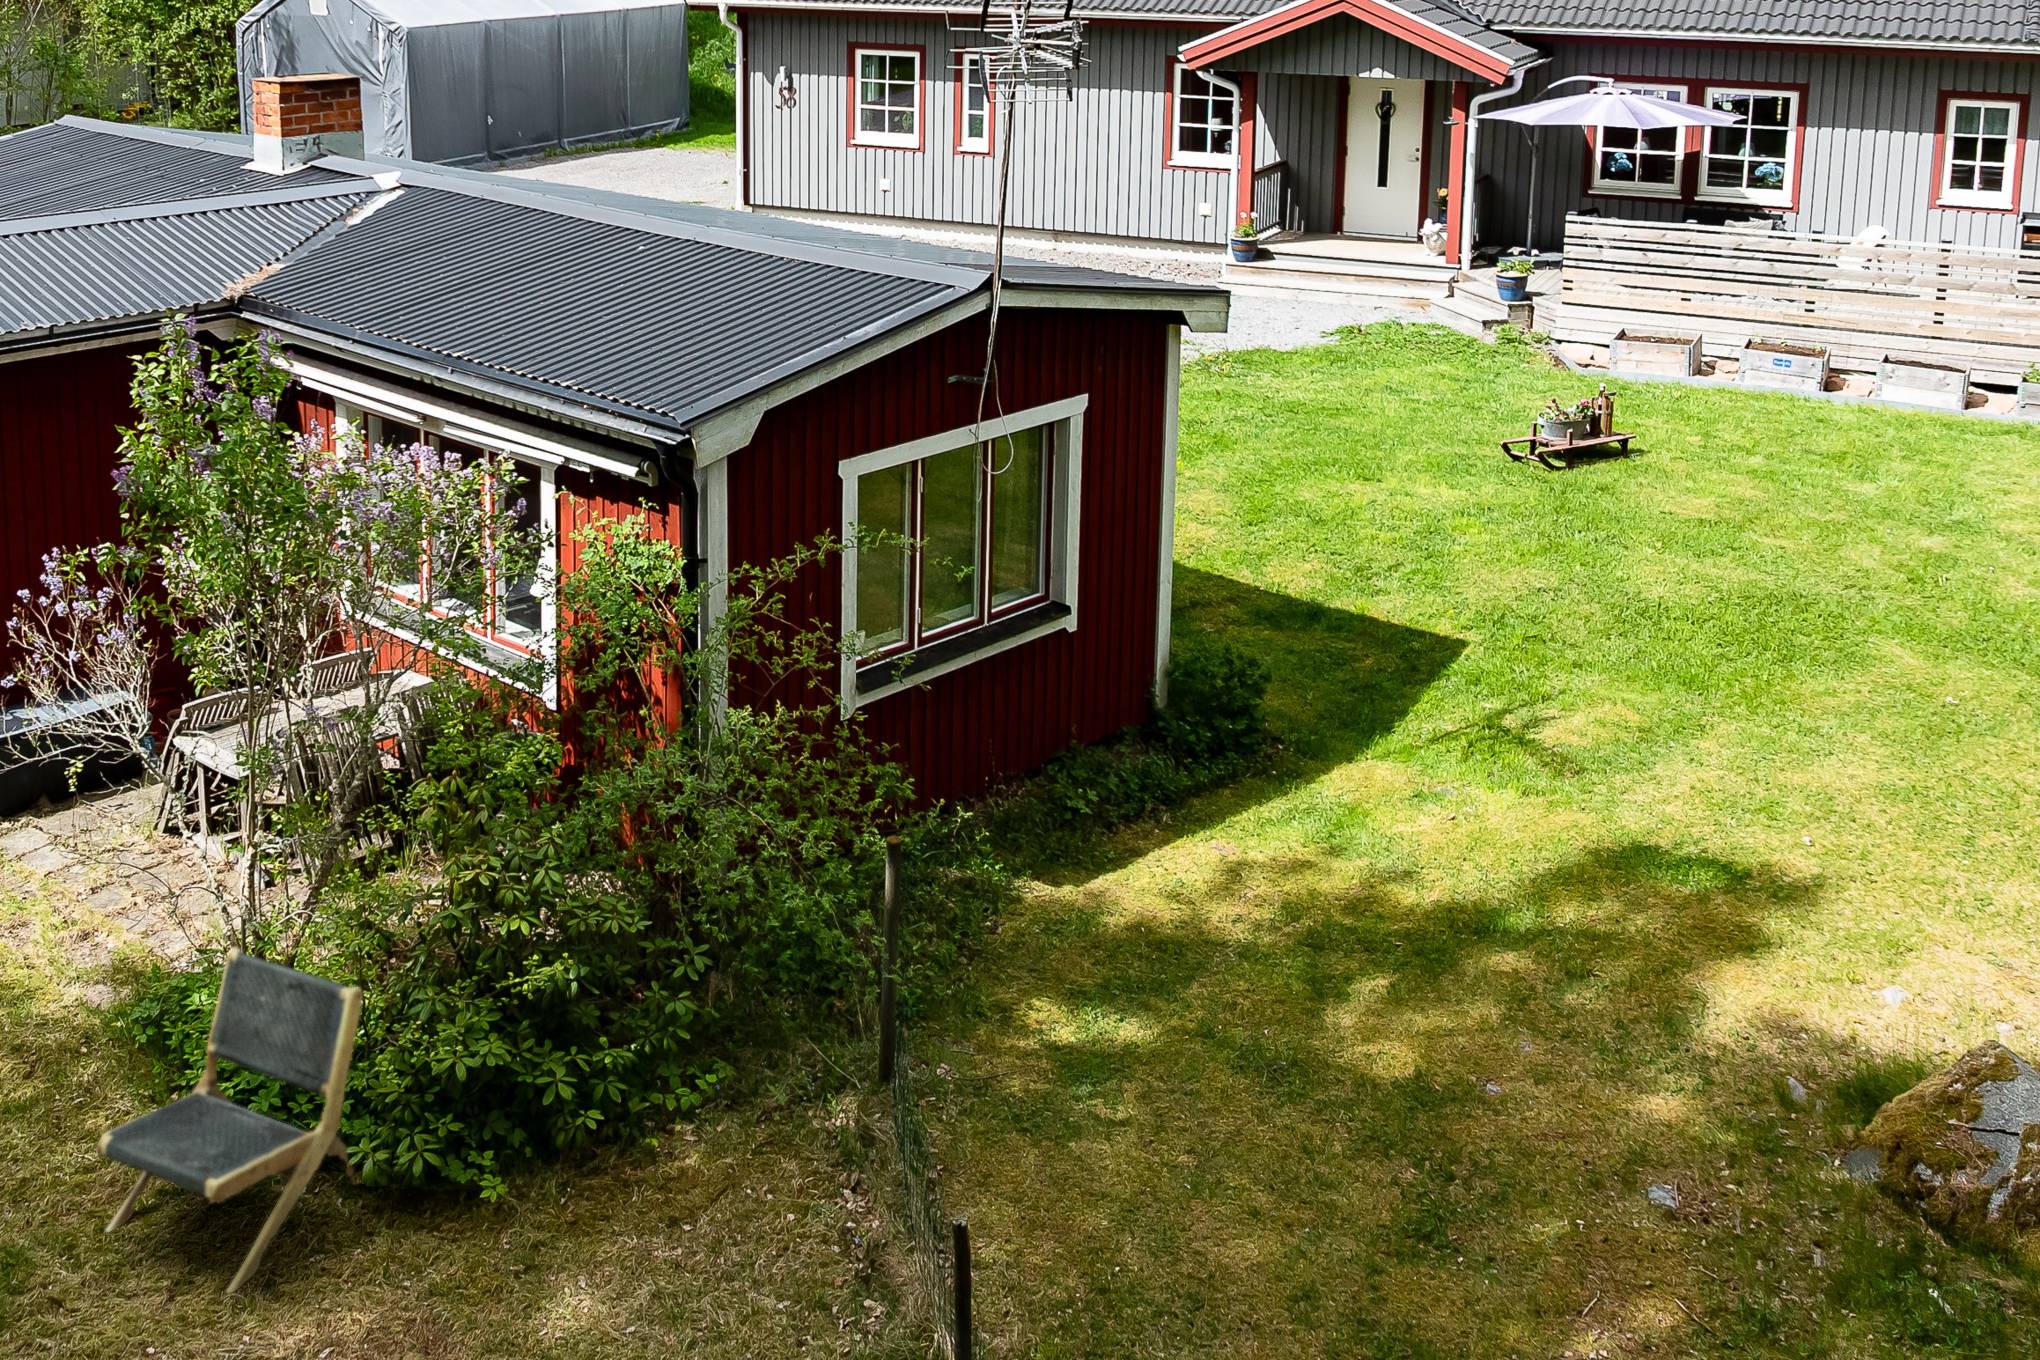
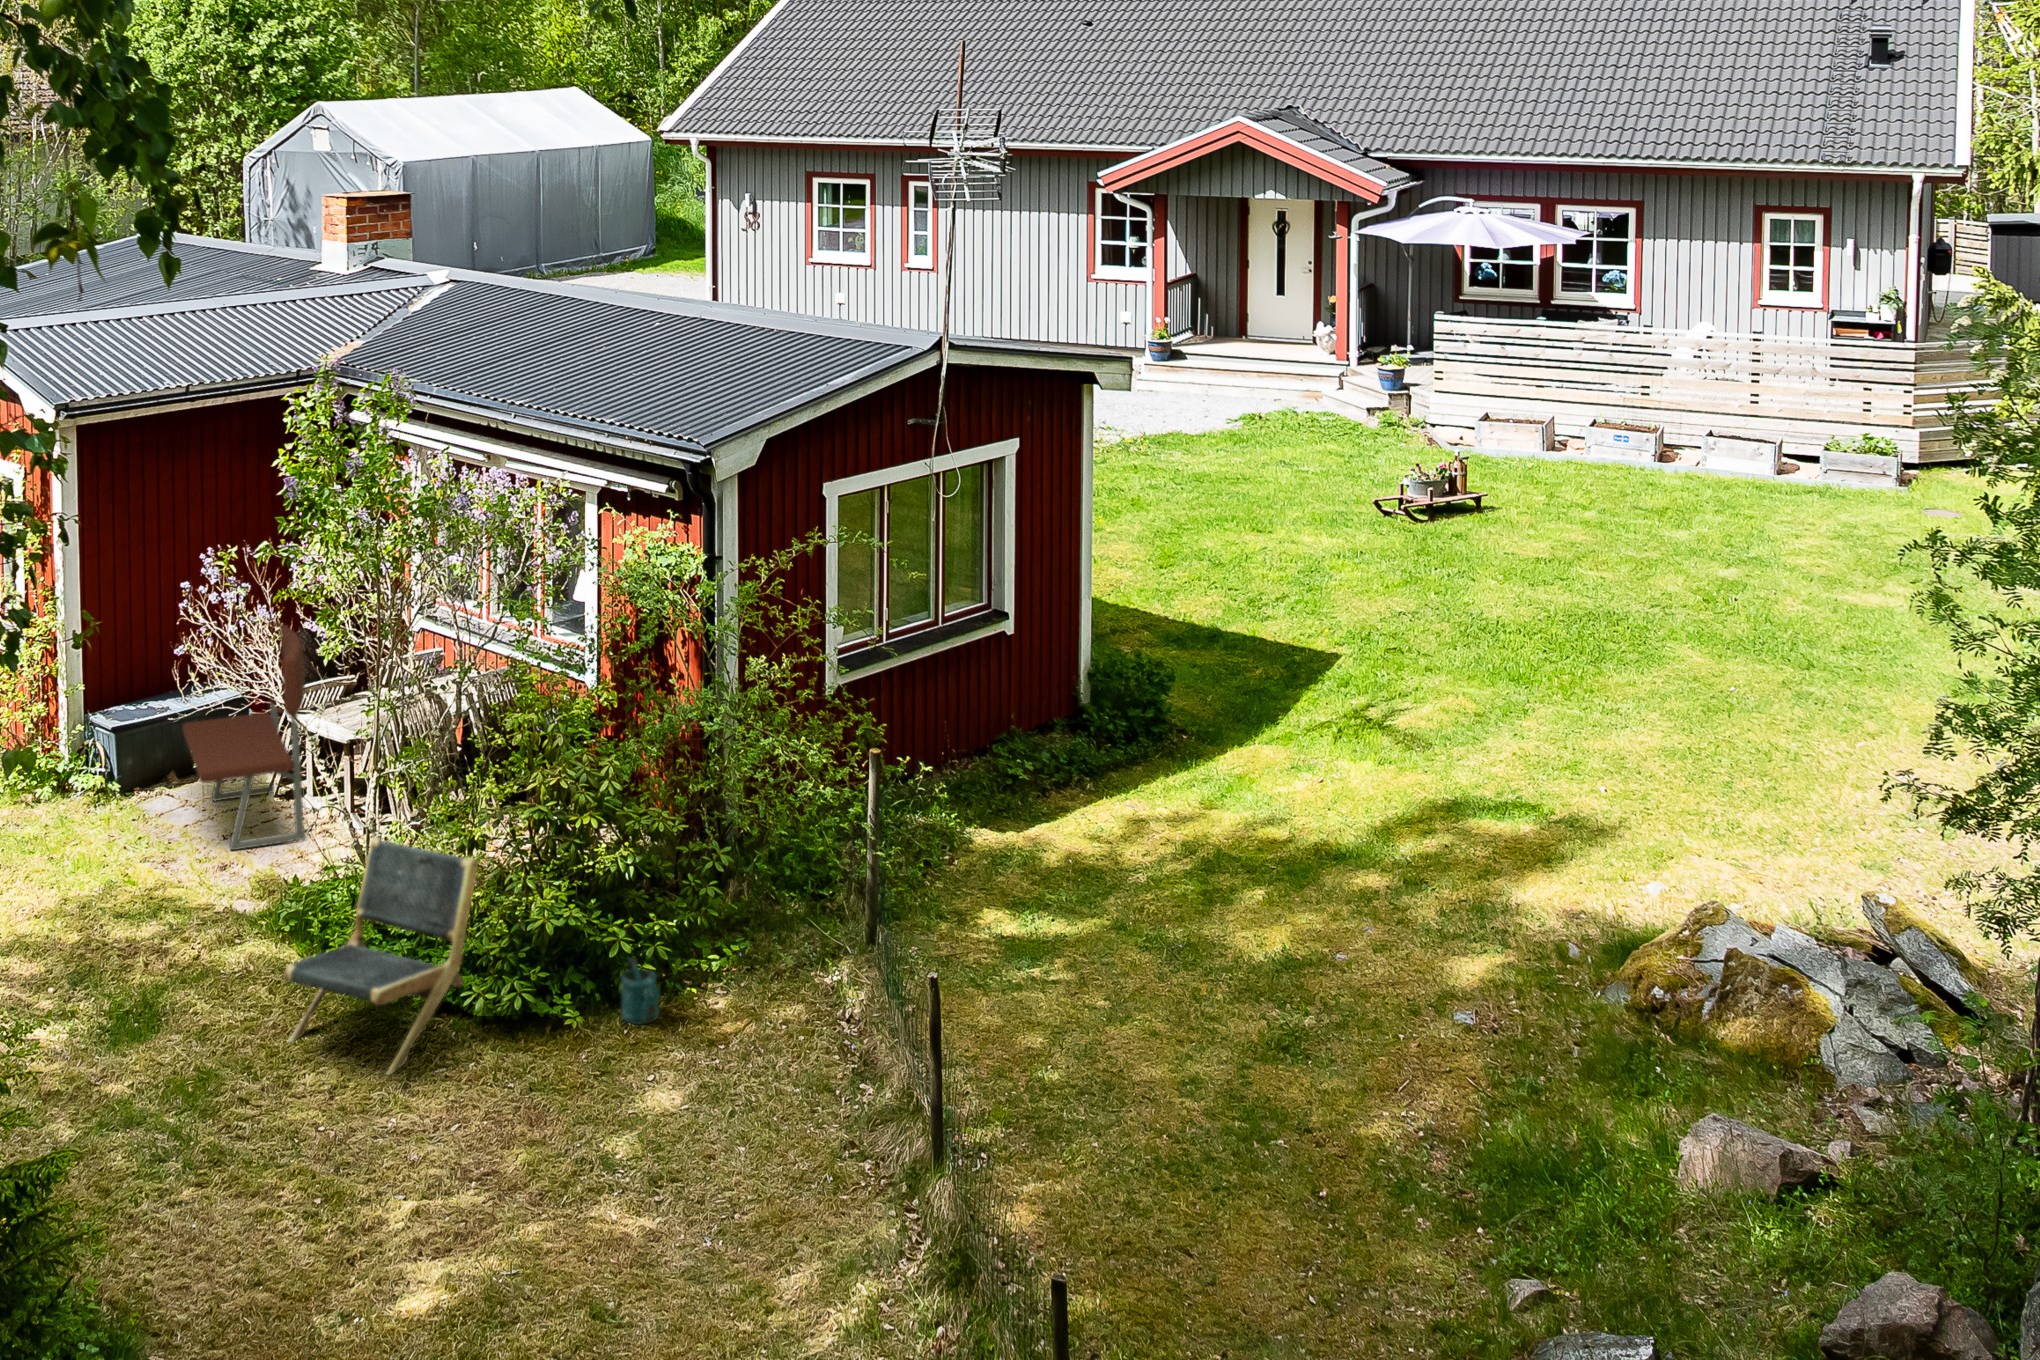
bench: none [46,612,190,911] -> present [183,623,306,850]
watering can: none [553,1115,604,1208] -> present [621,958,660,1024]

